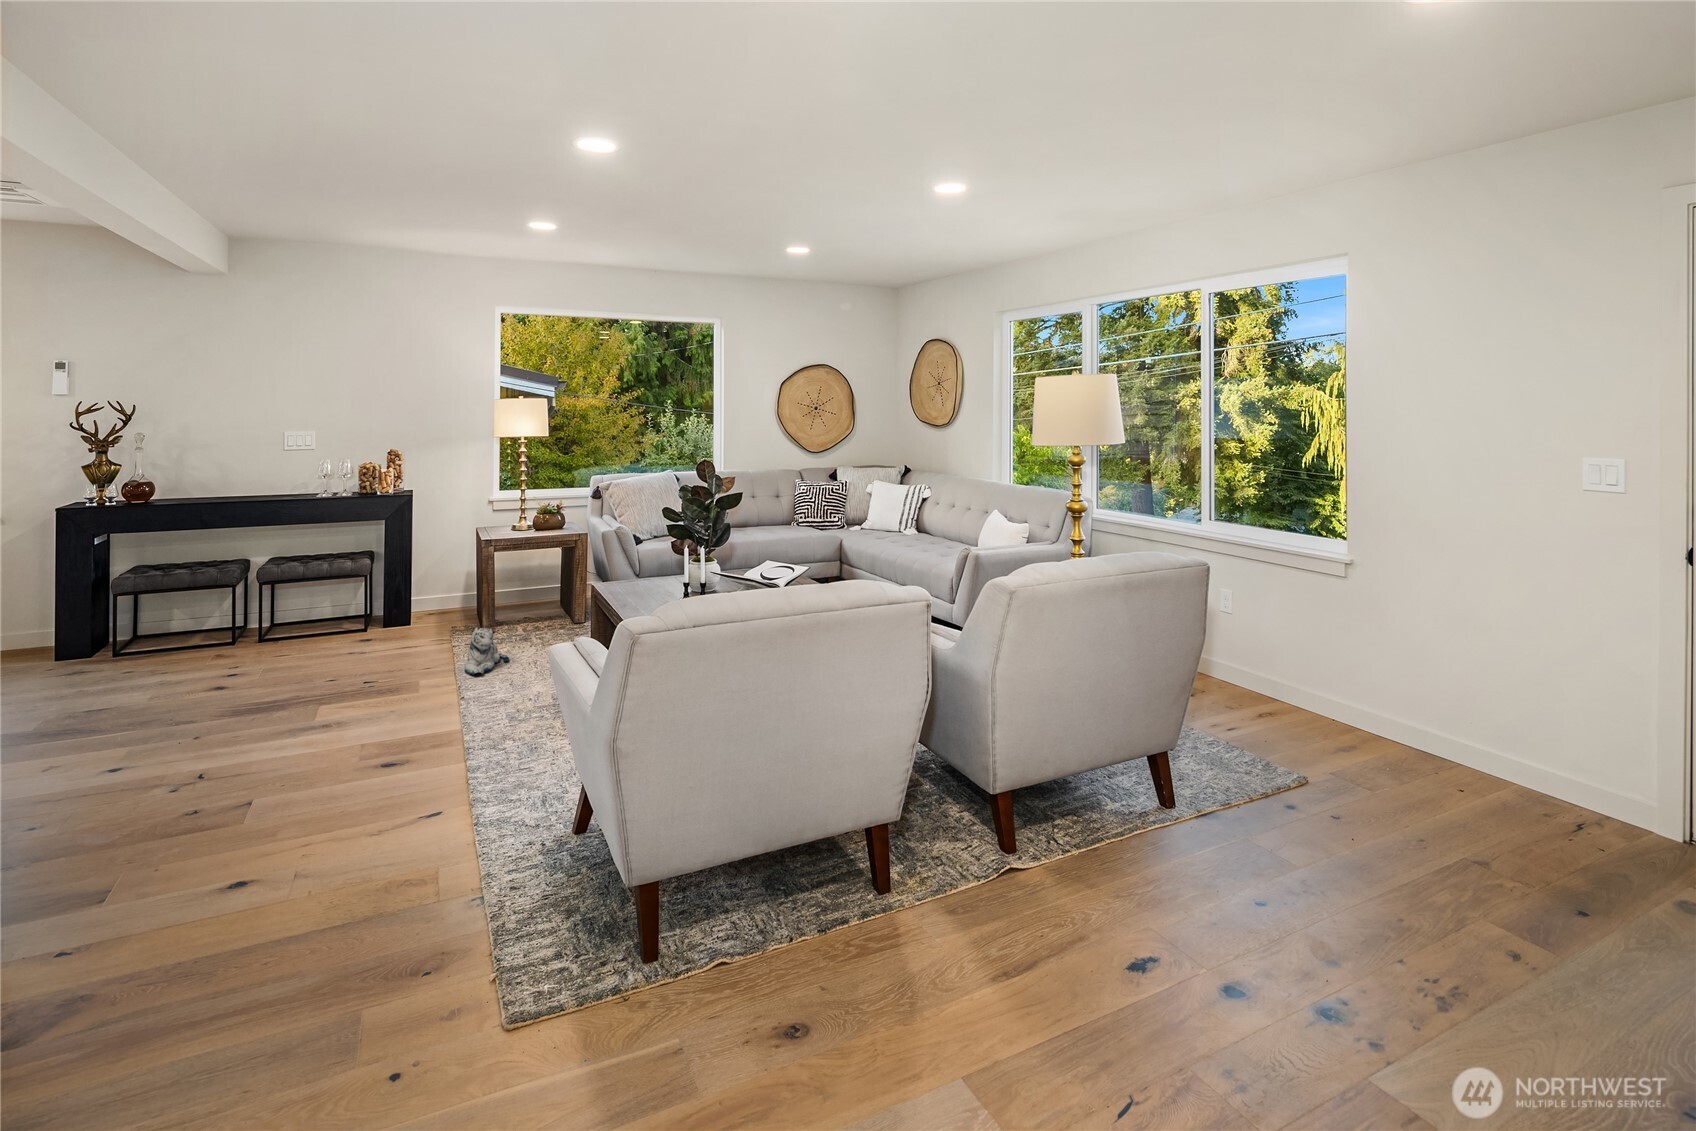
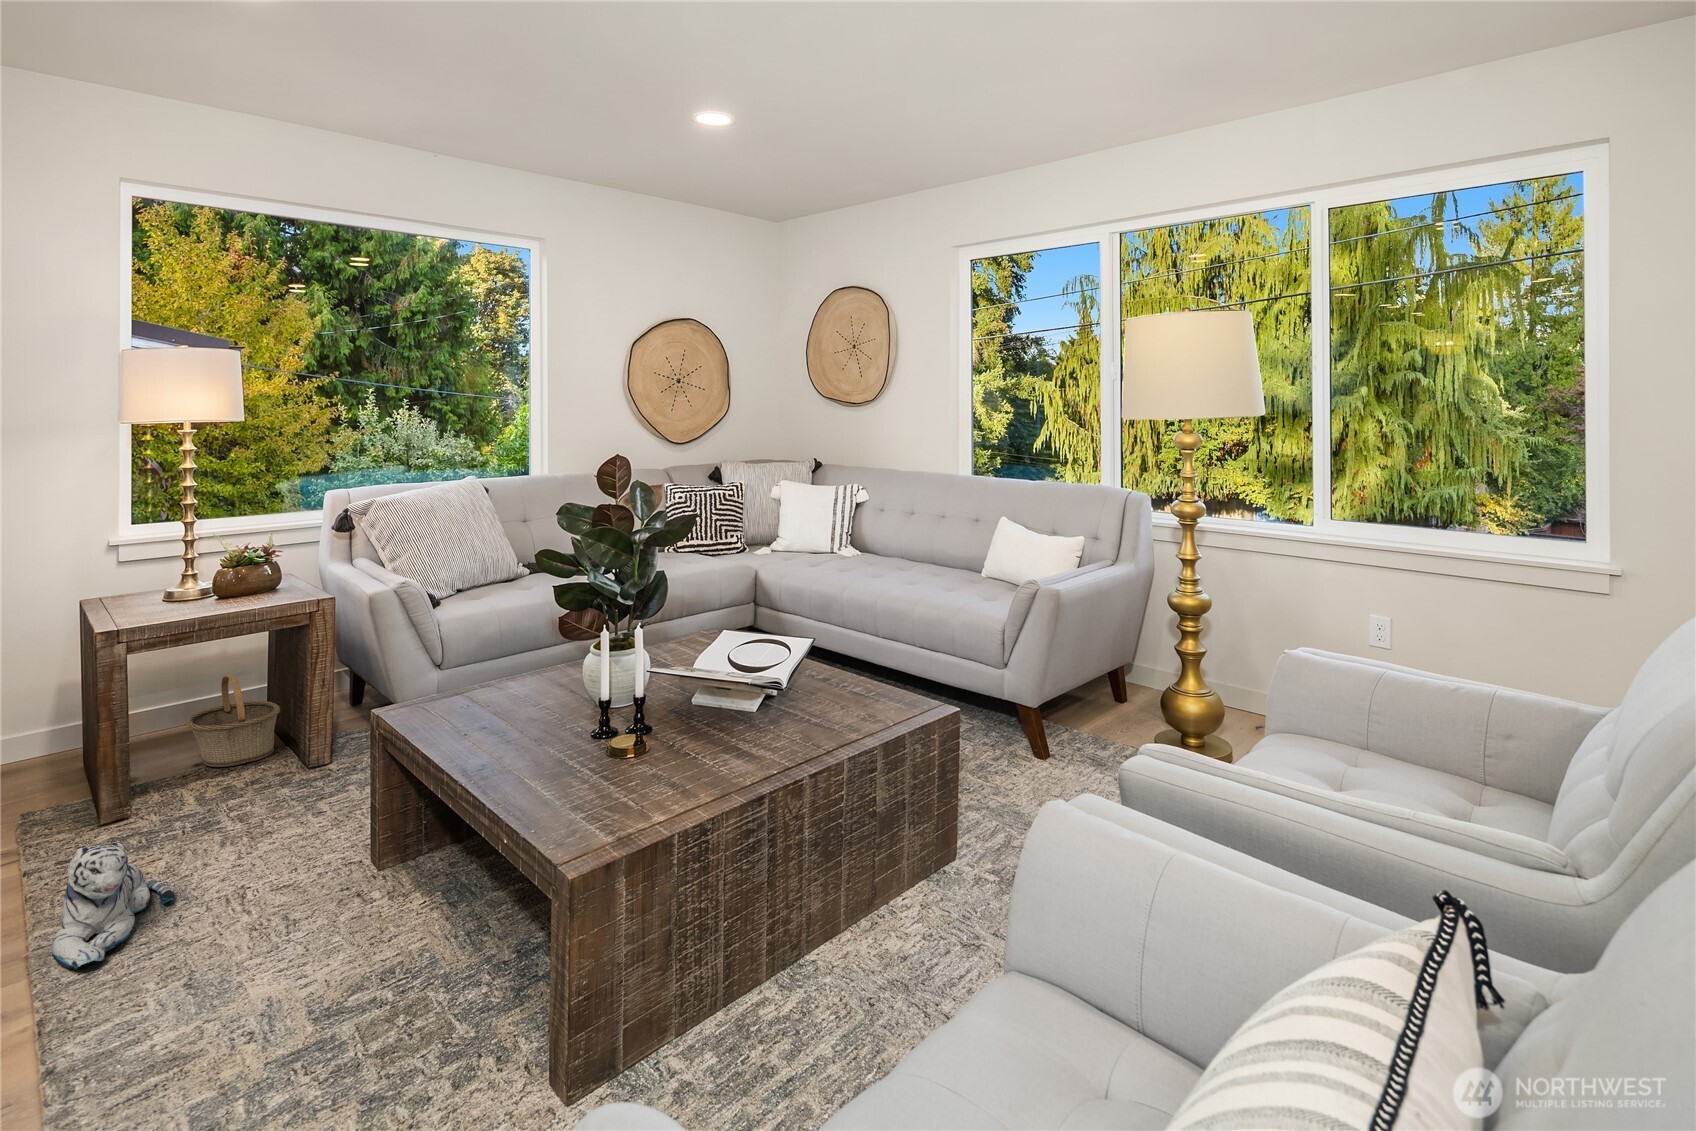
basket: none [516,572,560,620] -> present [186,674,280,767]

